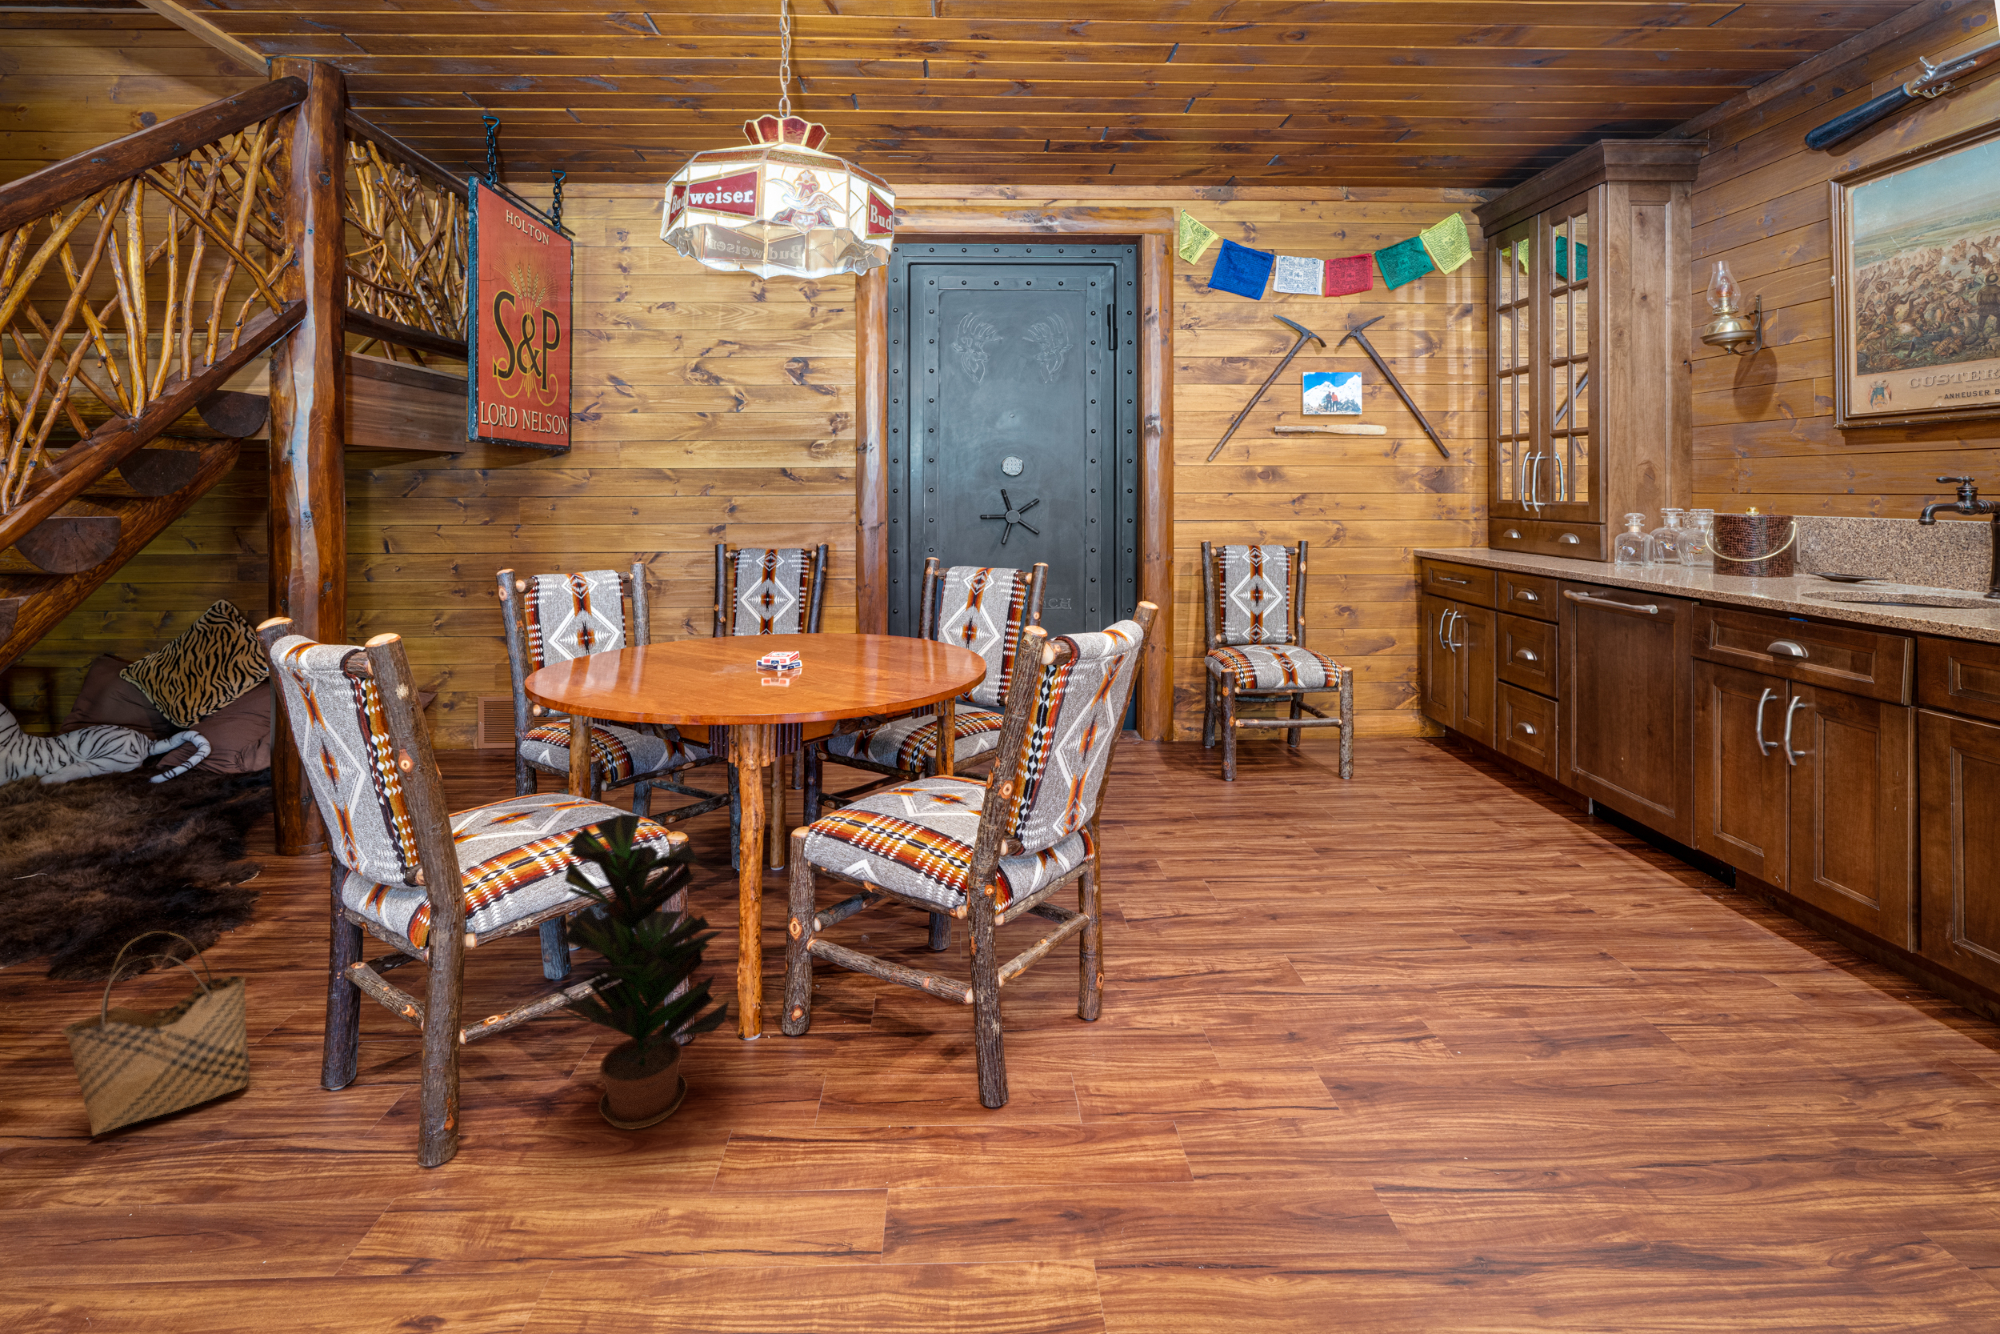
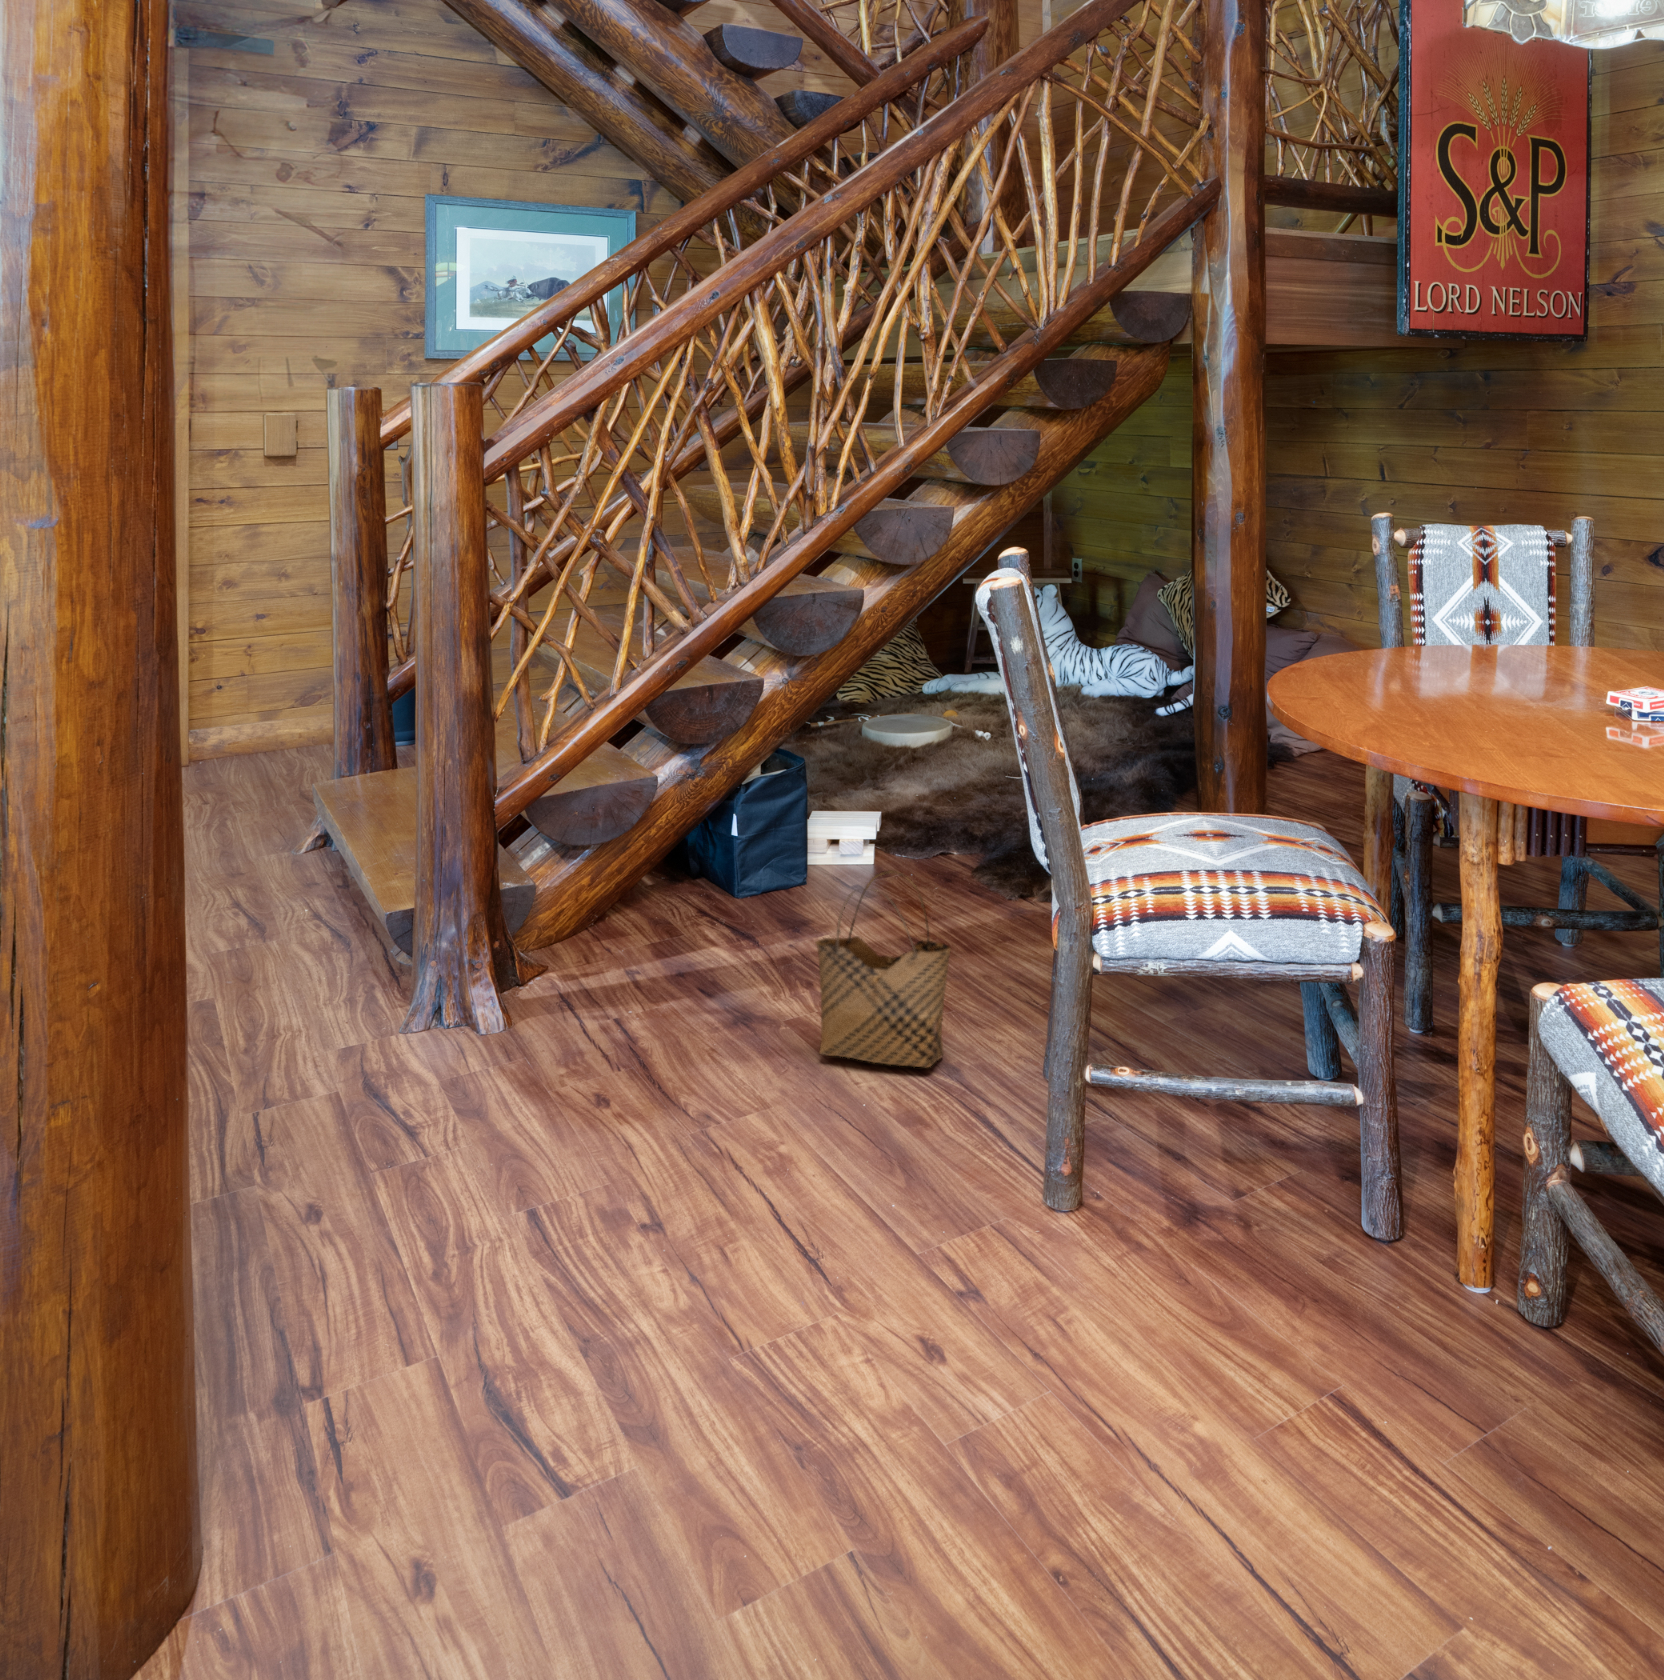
potted plant: present [532,814,728,1130] -> none [1109,856,1390,1327]

